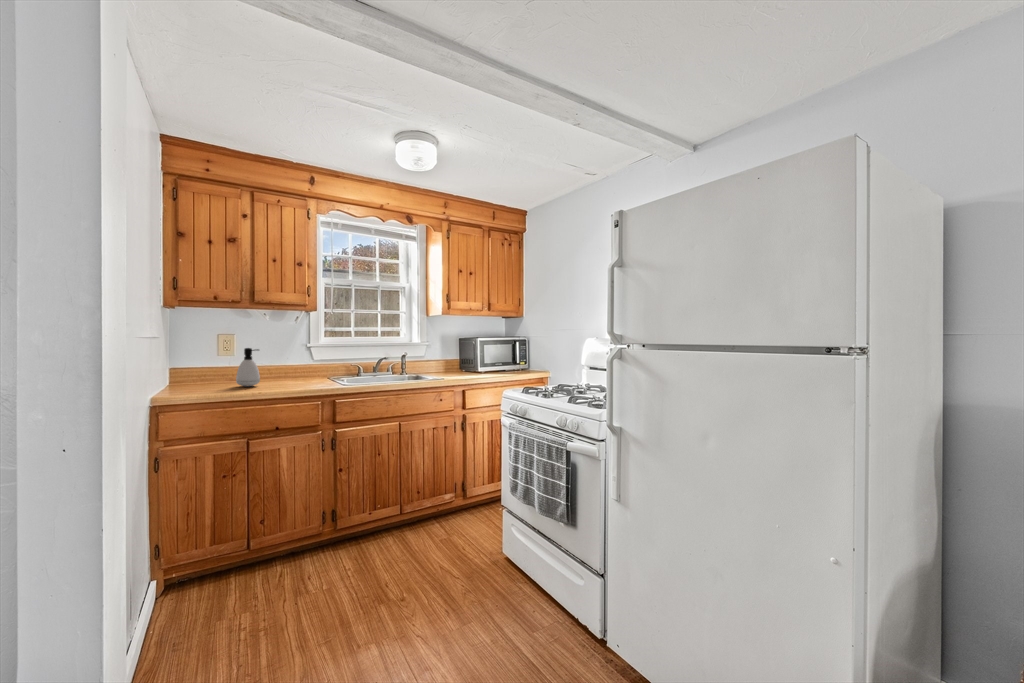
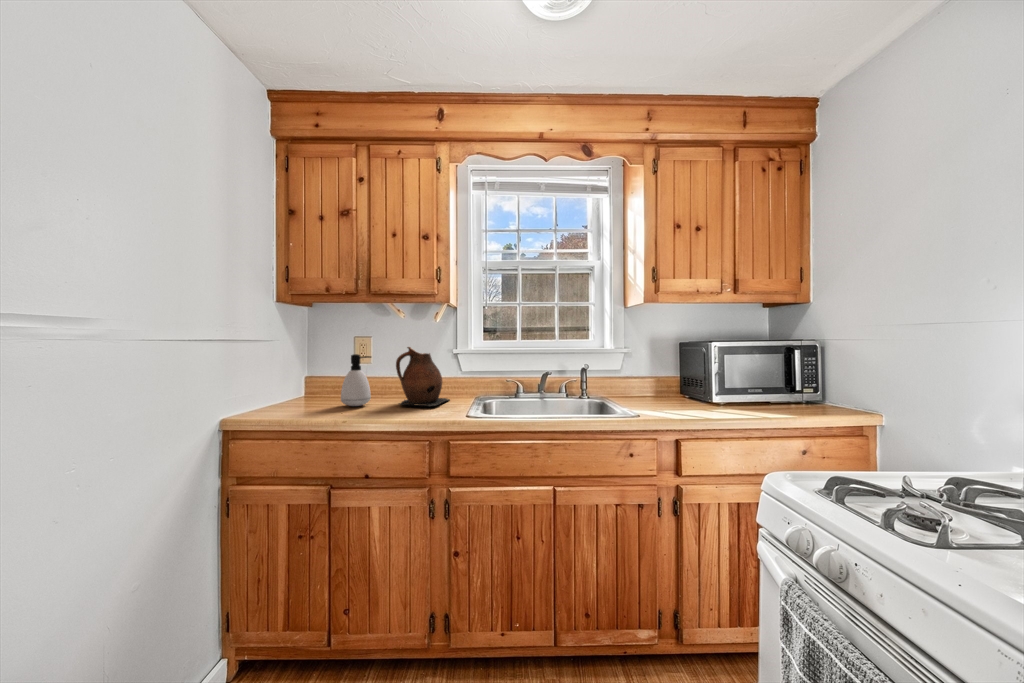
ceramic pitcher: none [280,342,315,384] -> present [396,347,450,407]

